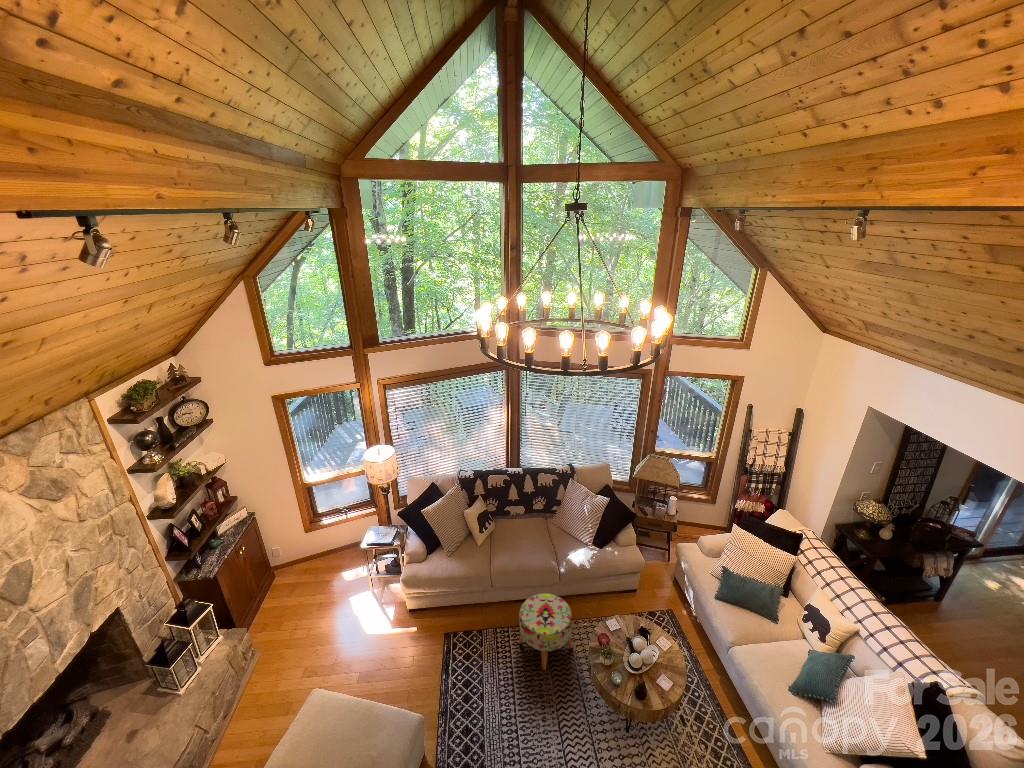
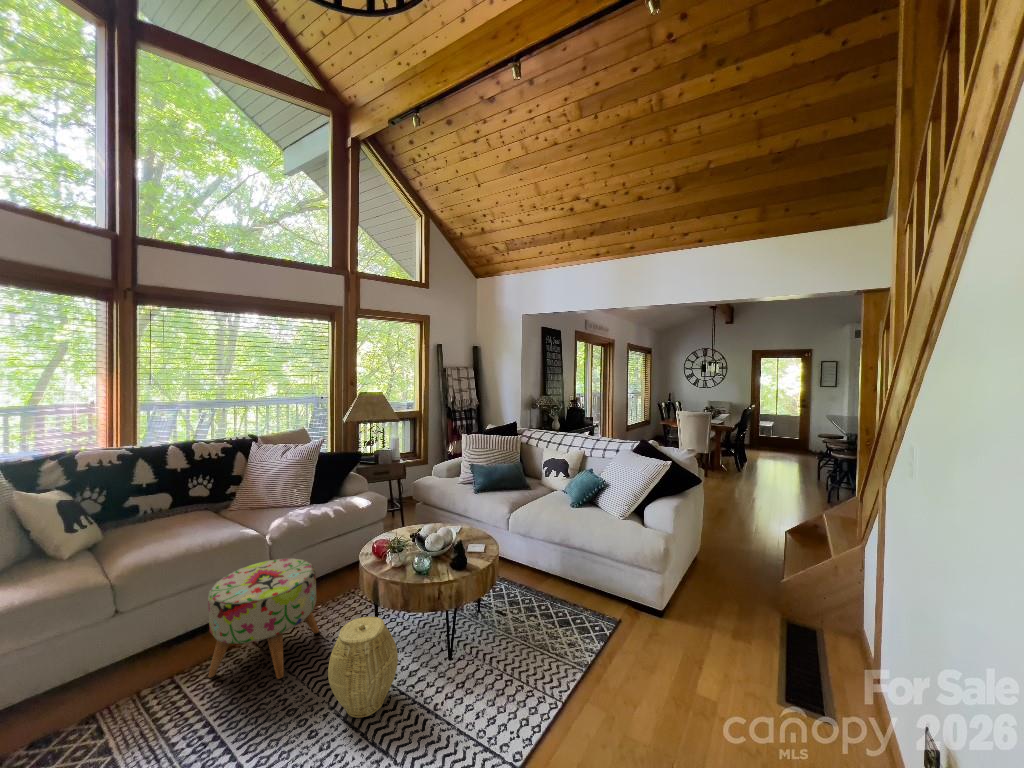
woven basket: none [553,682,591,733] -> present [328,616,398,718]

